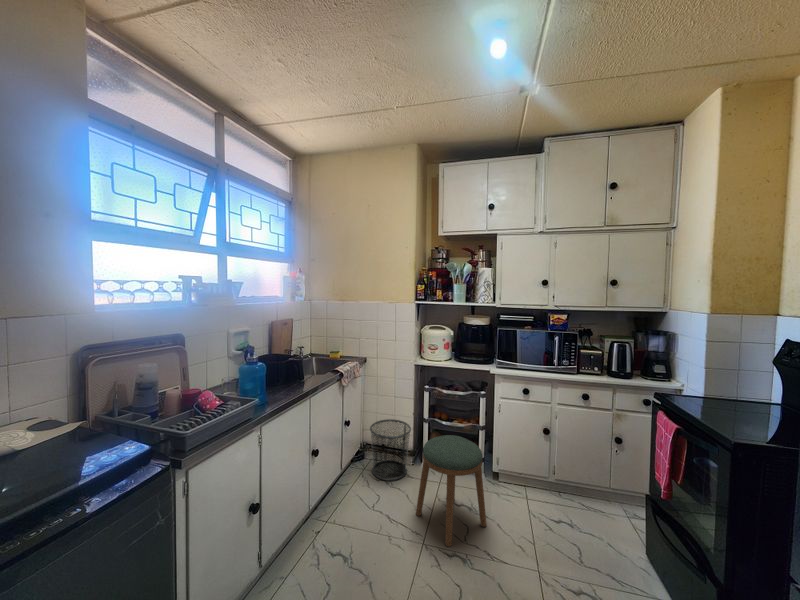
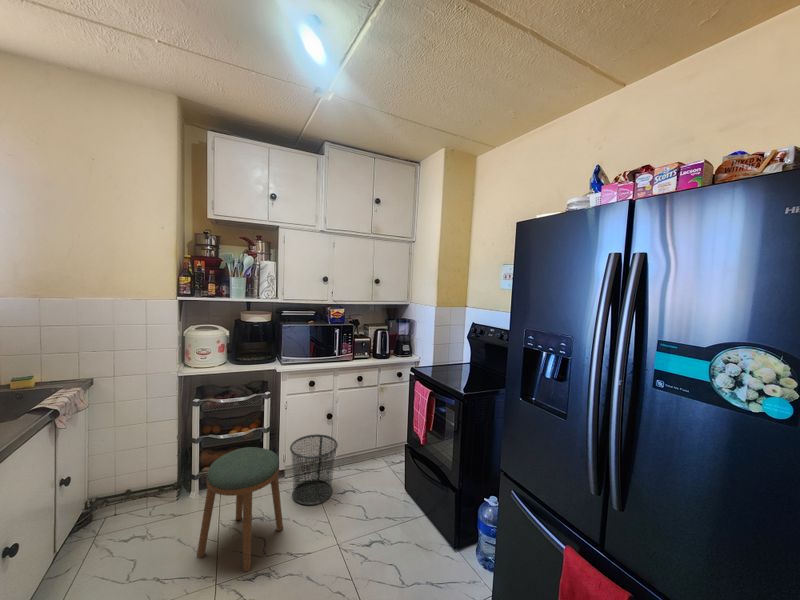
waste bin: present [370,419,411,481] -> present [290,434,338,505]

